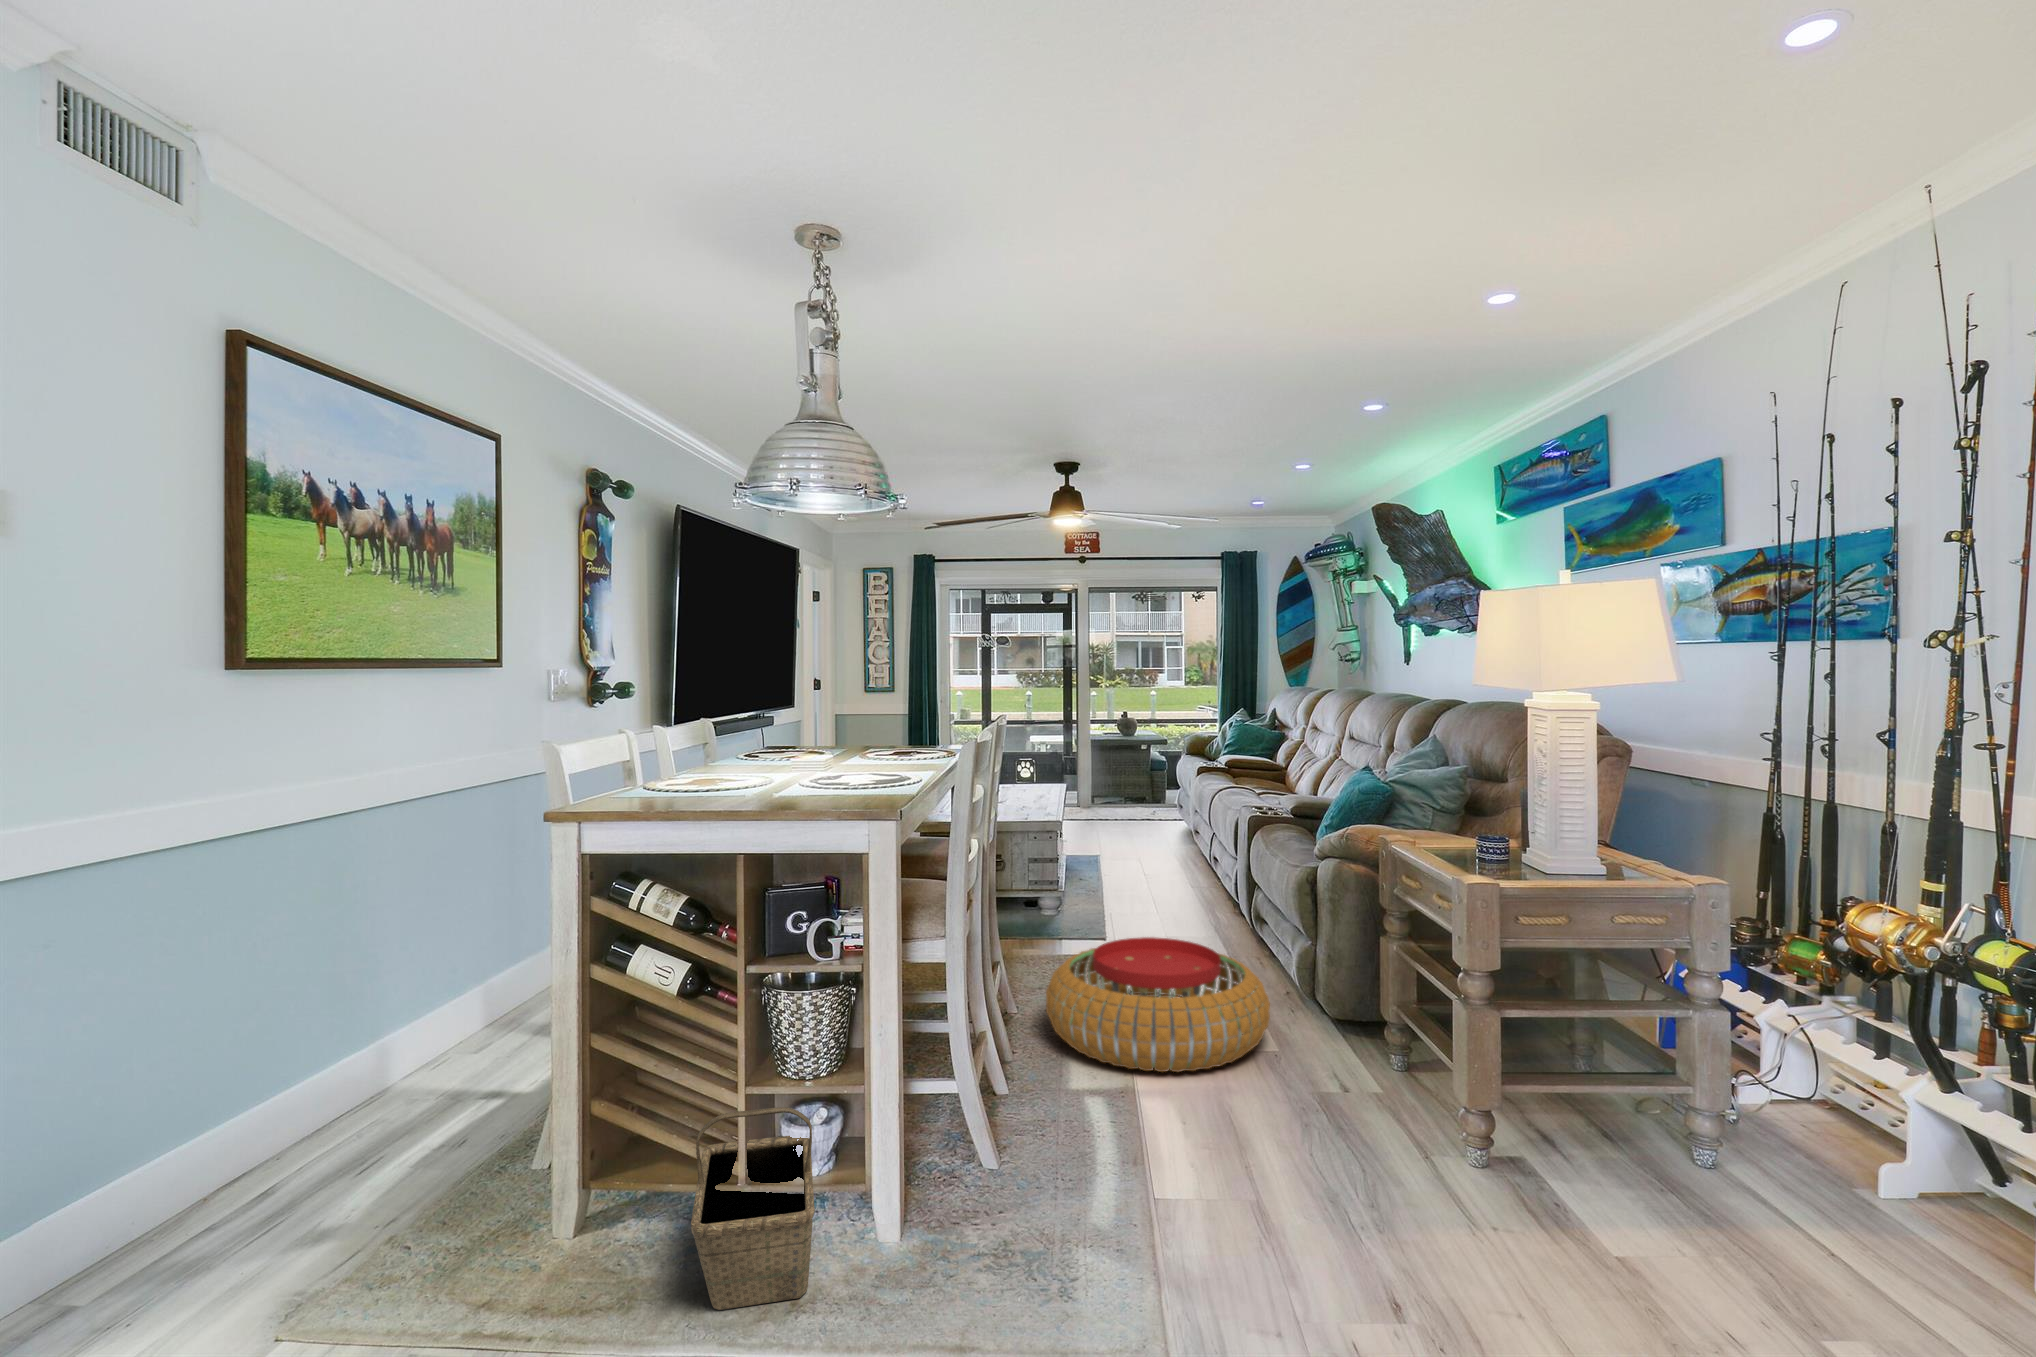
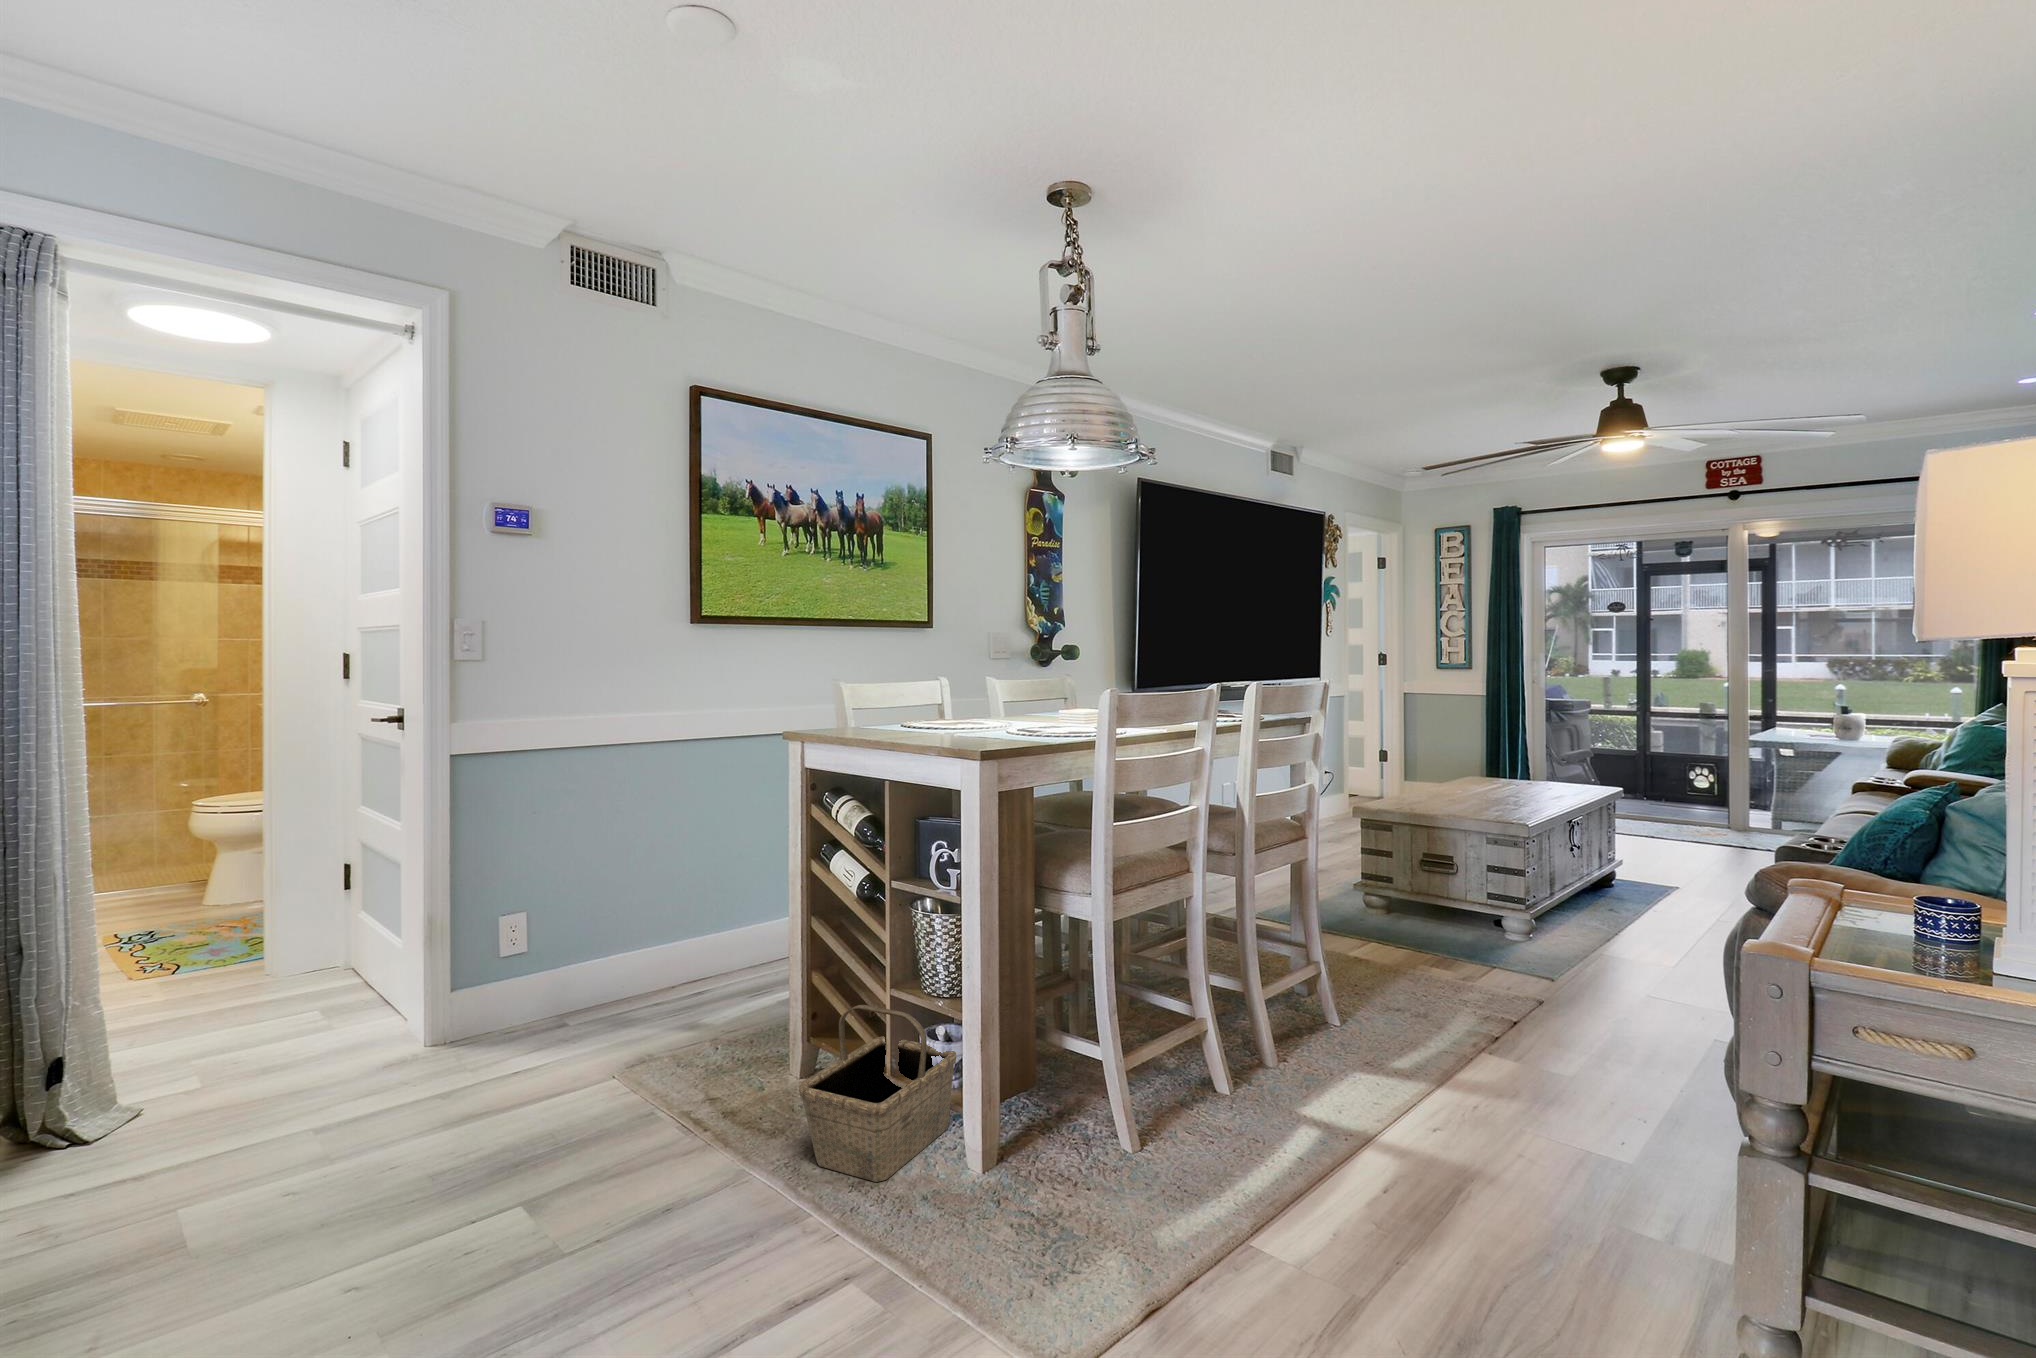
pouf: present [1046,937,1270,1072] -> none [1348,958,1666,1141]

